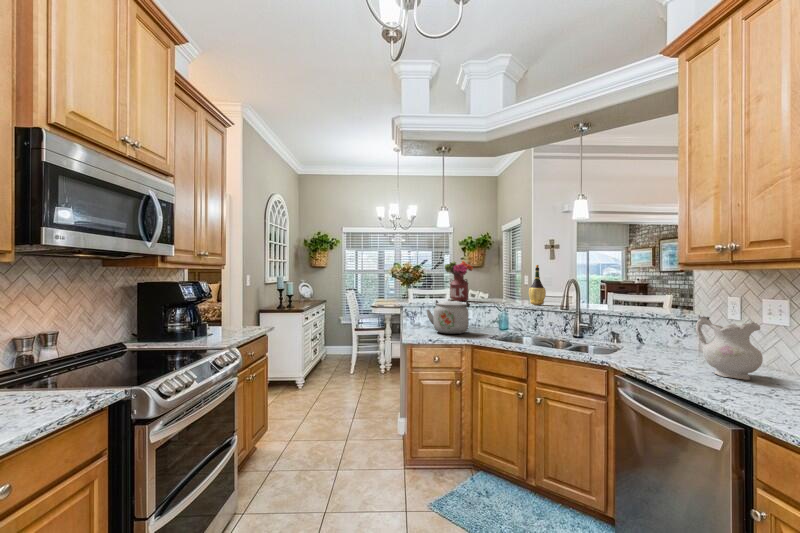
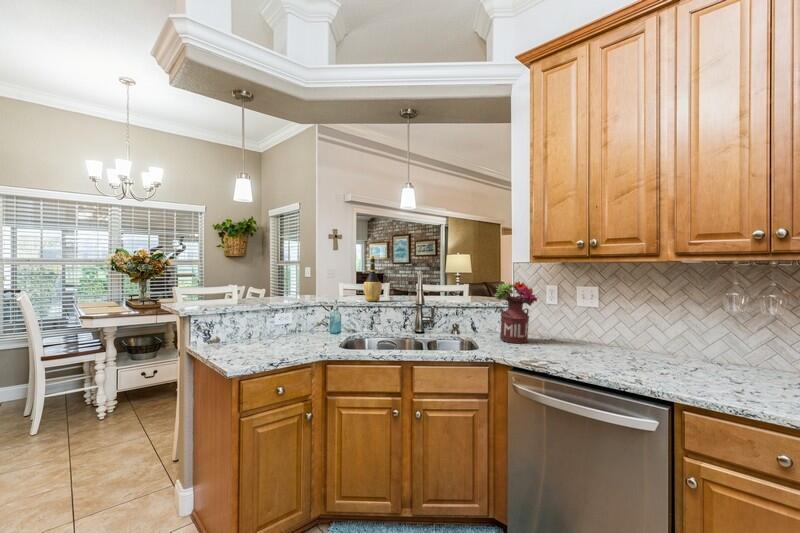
flower arrangement: present [444,261,473,301] -> present [494,281,538,343]
kettle: present [427,298,470,334] -> none [245,301,307,351]
ceramic pitcher: present [696,316,763,380] -> none [557,304,604,356]

